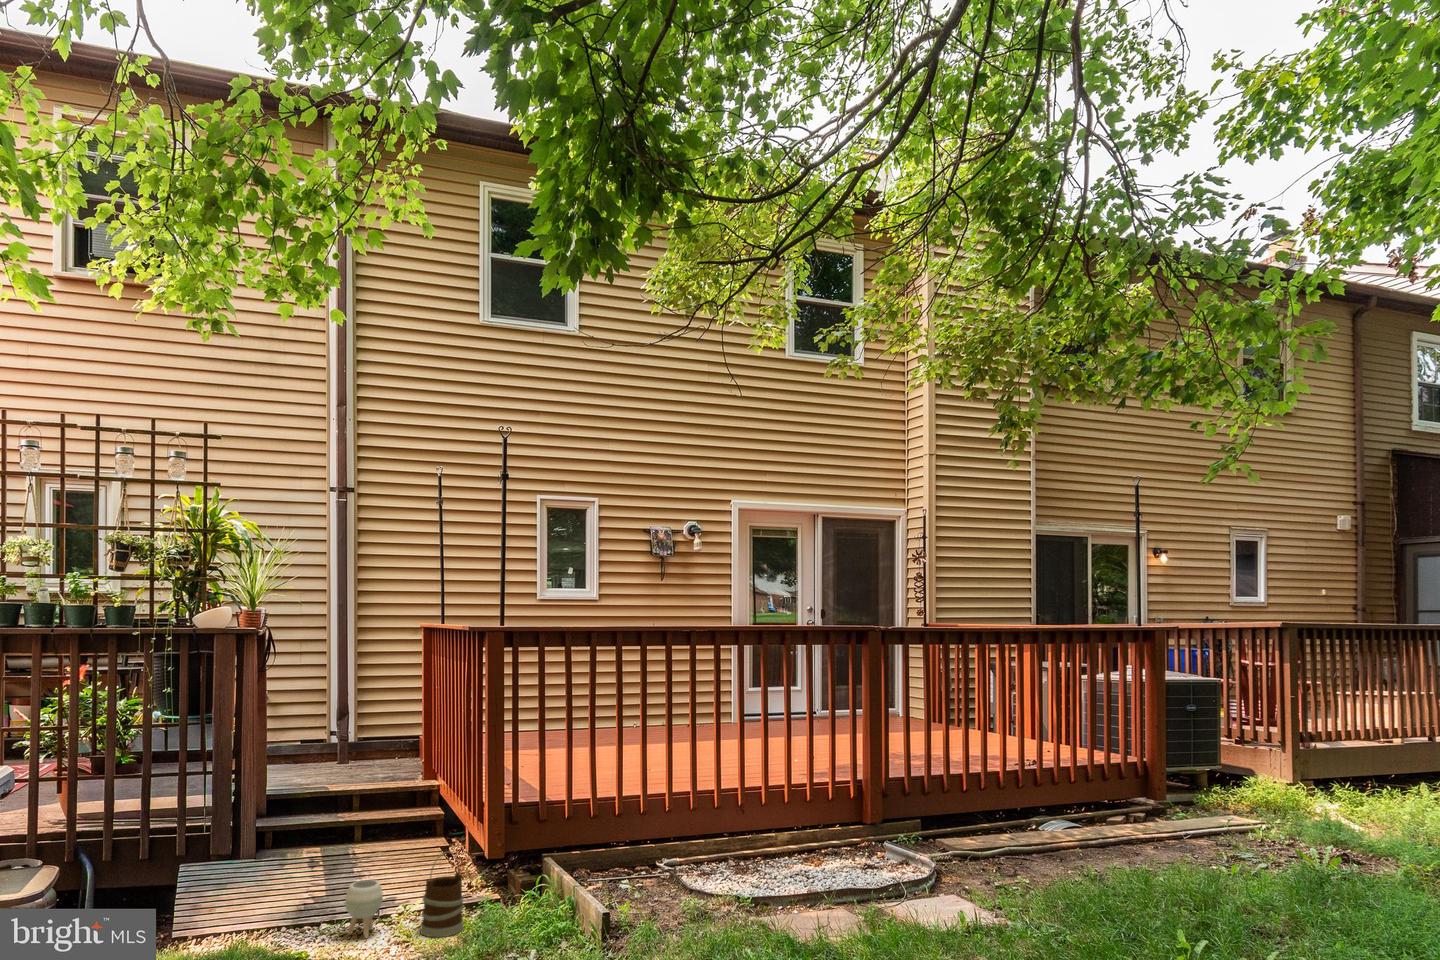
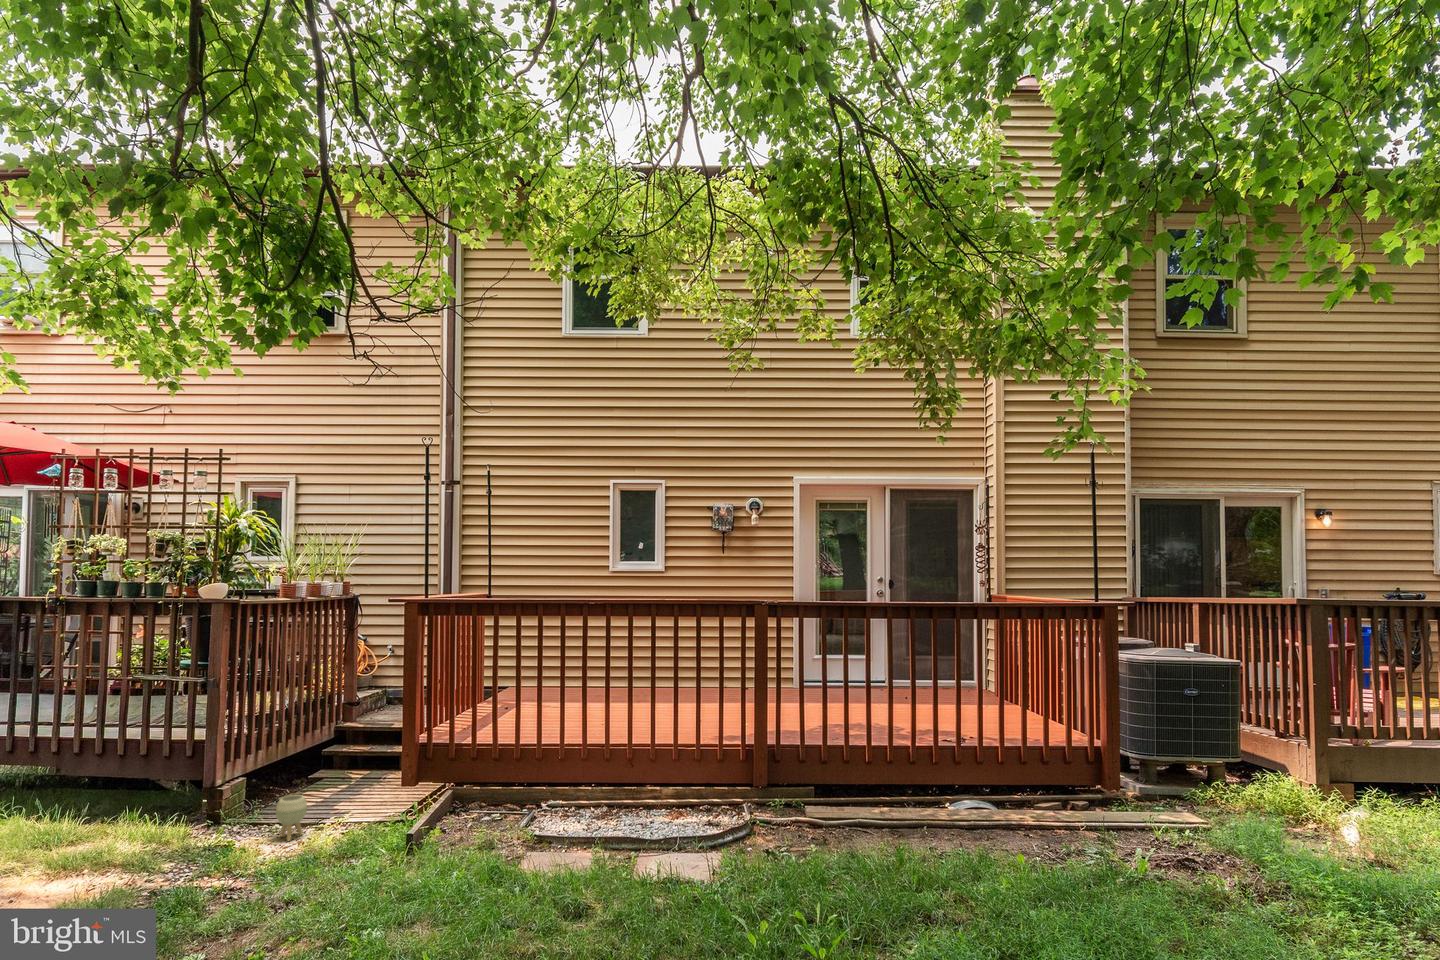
wooden bucket: present [420,852,464,937] -> none [327,778,365,847]

